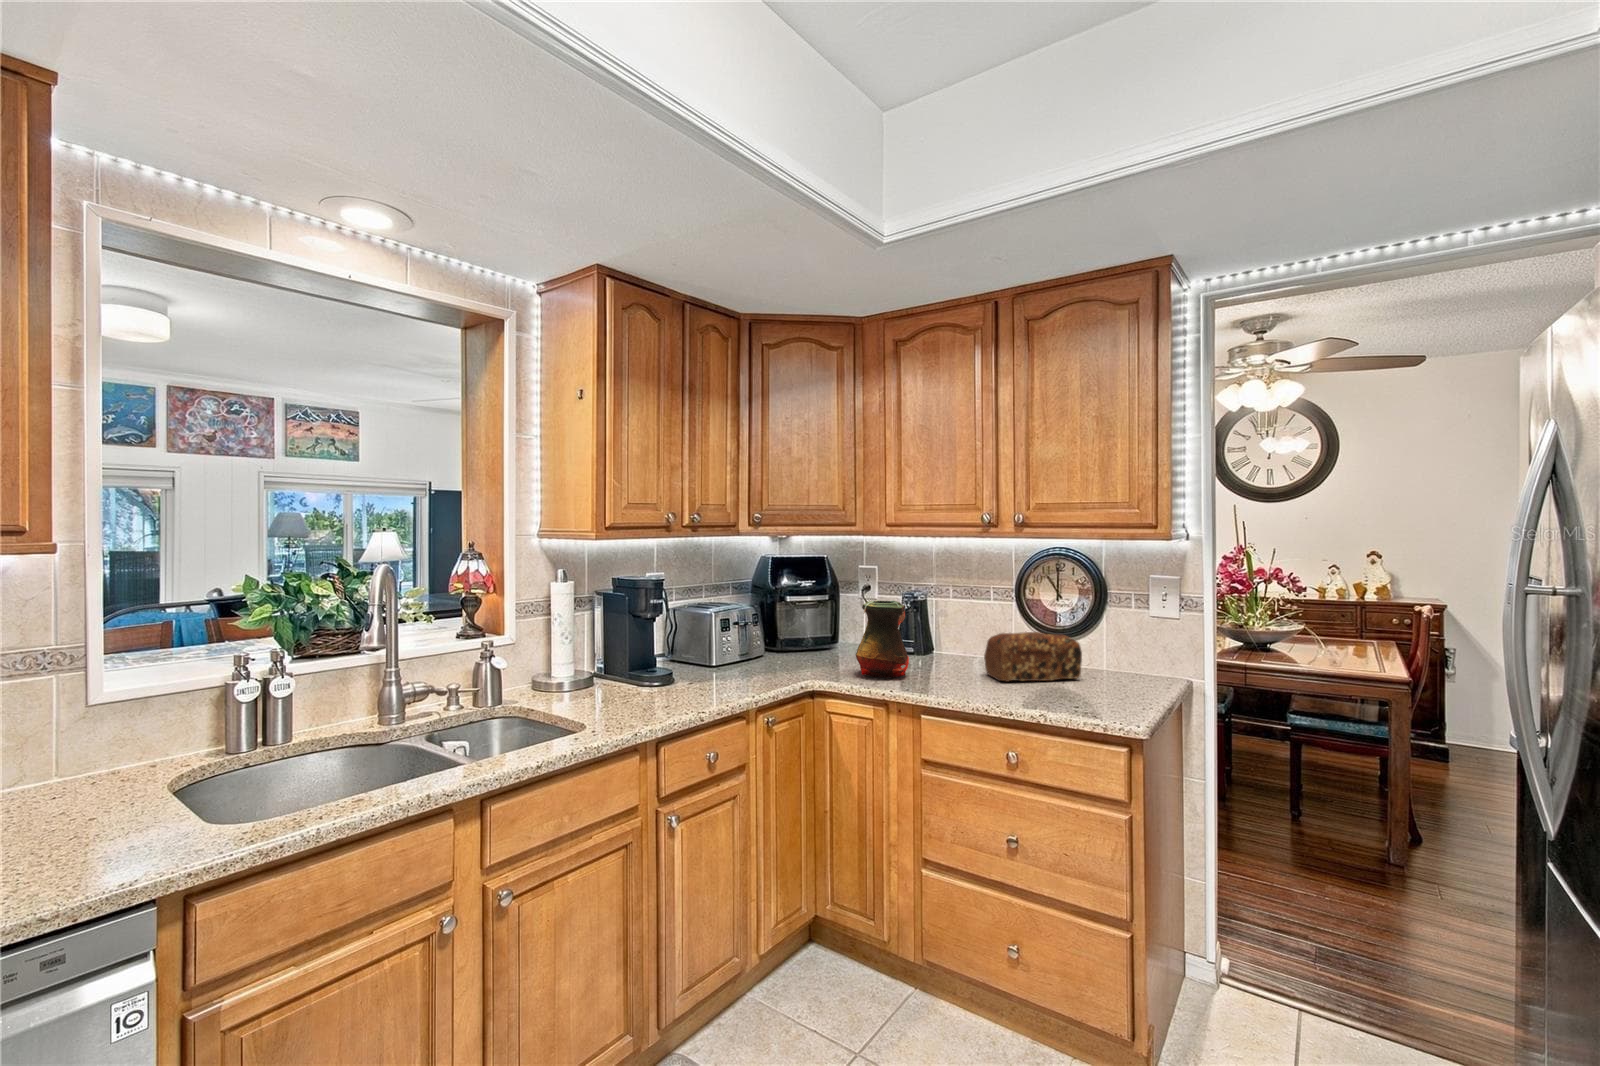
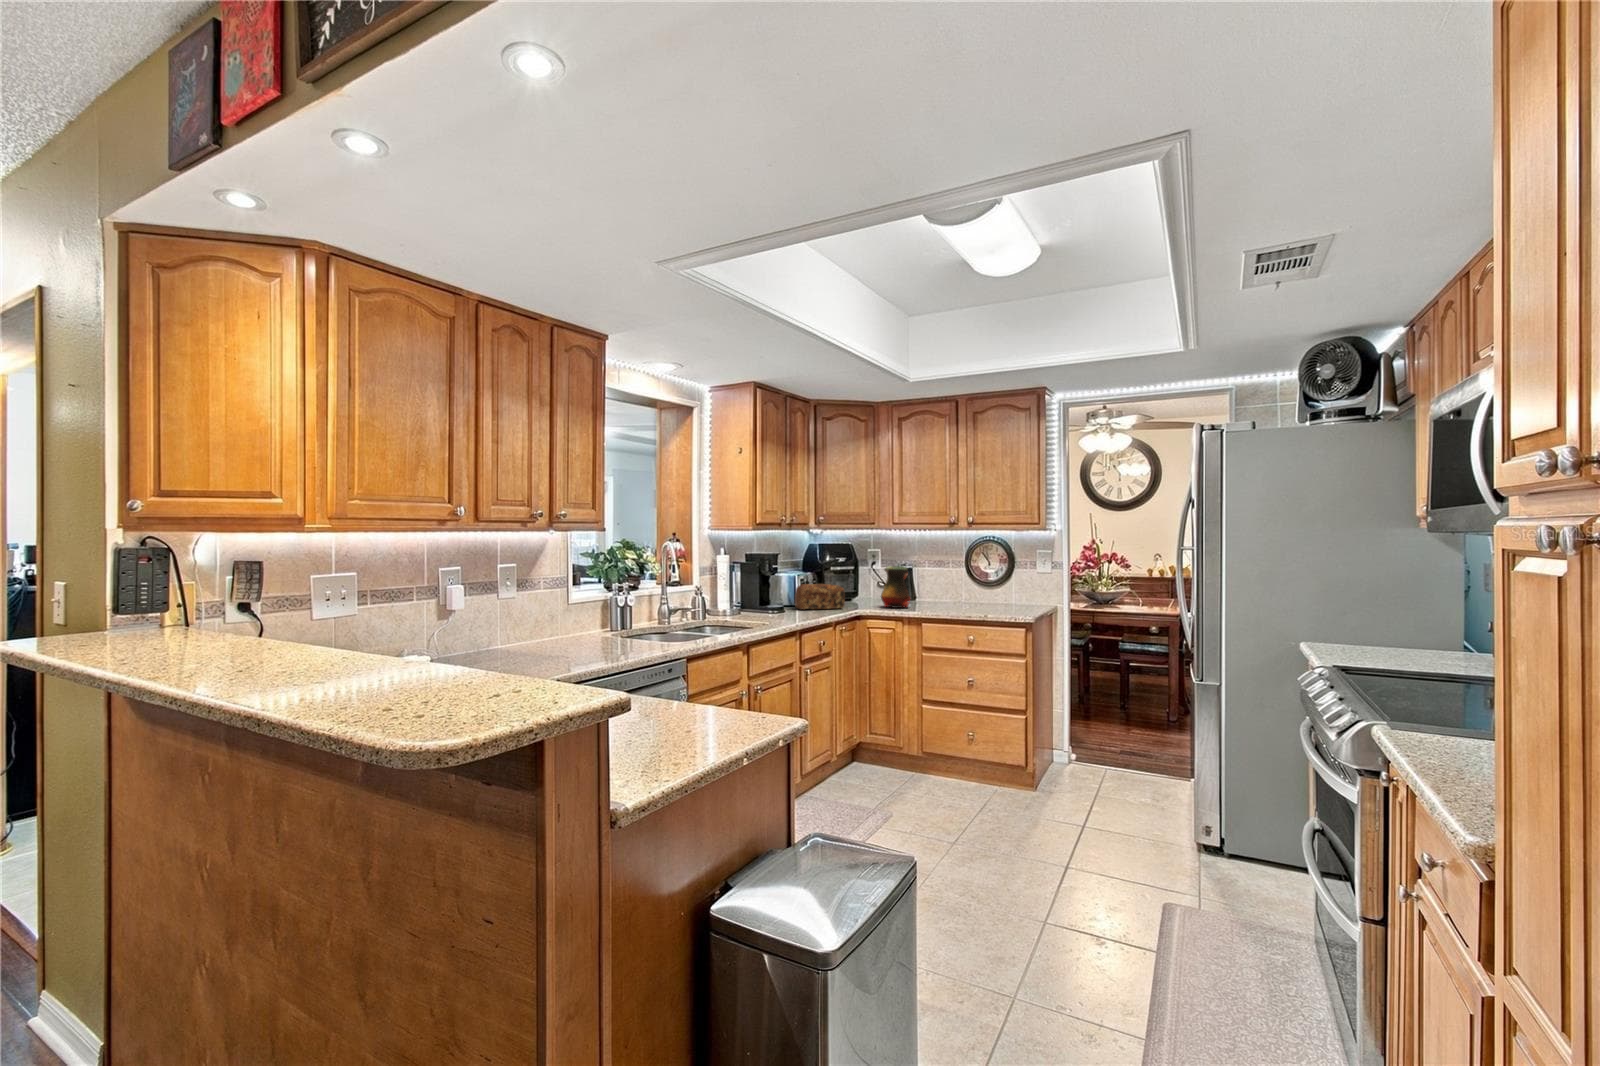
bread loaf: present [984,632,1082,682] -> present [795,584,845,610]

